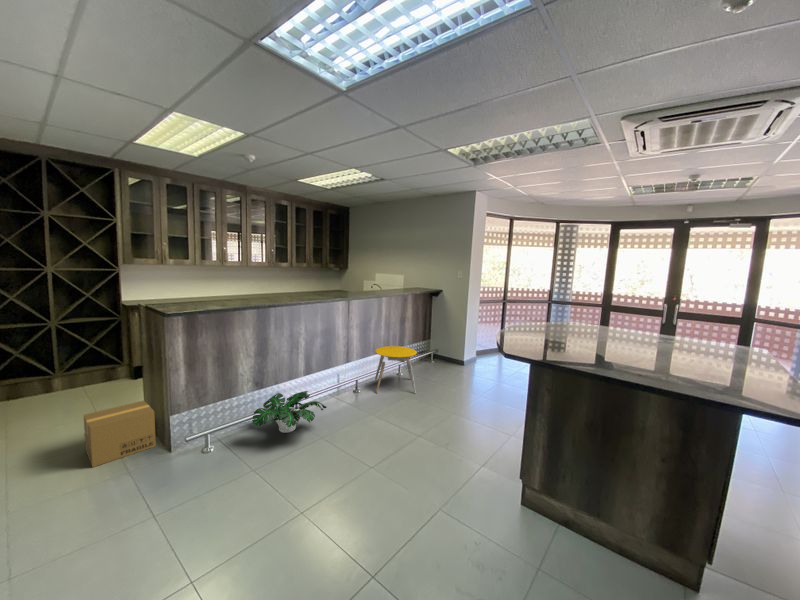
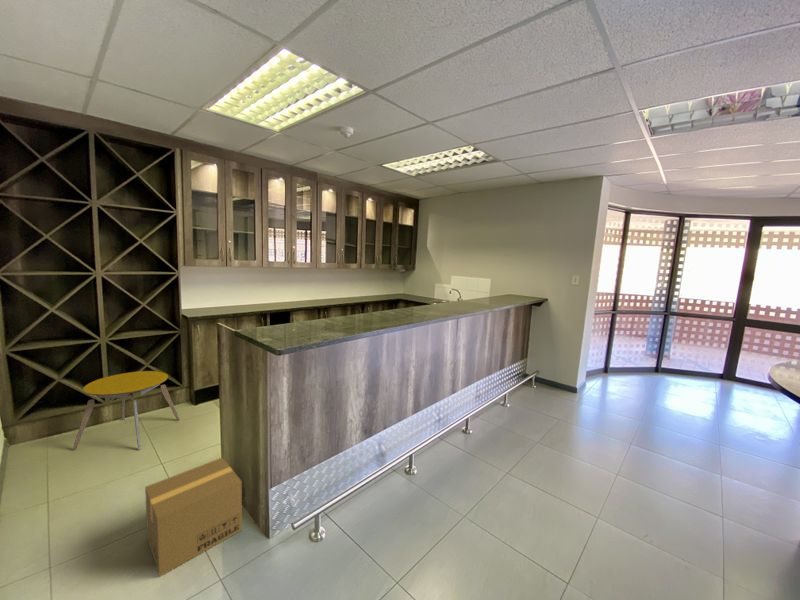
stool: present [375,346,417,393] -> present [73,371,179,450]
potted plant: present [252,391,326,433] -> none [376,442,467,512]

